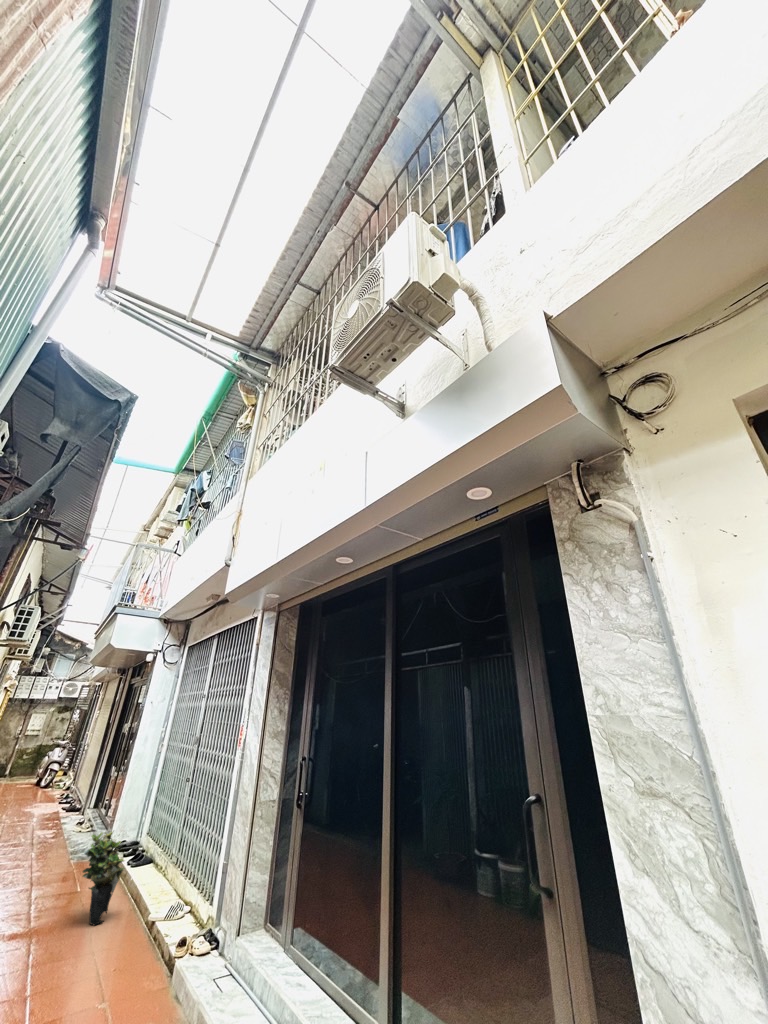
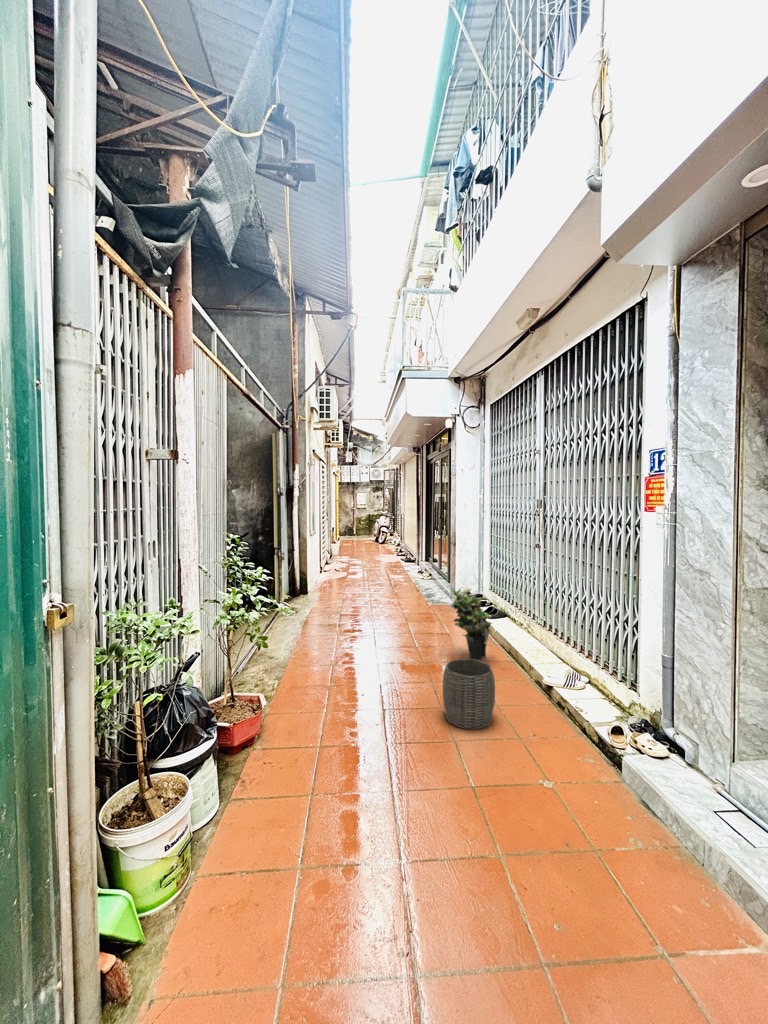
woven basket: none [29,908,98,996] -> present [443,659,495,729]

